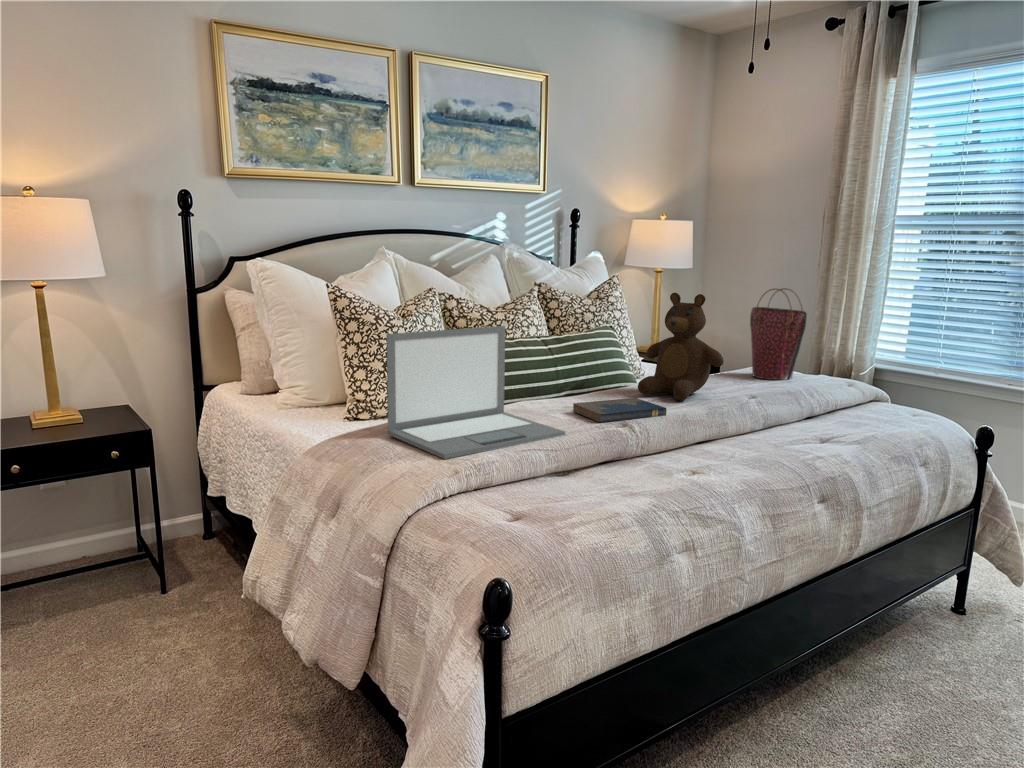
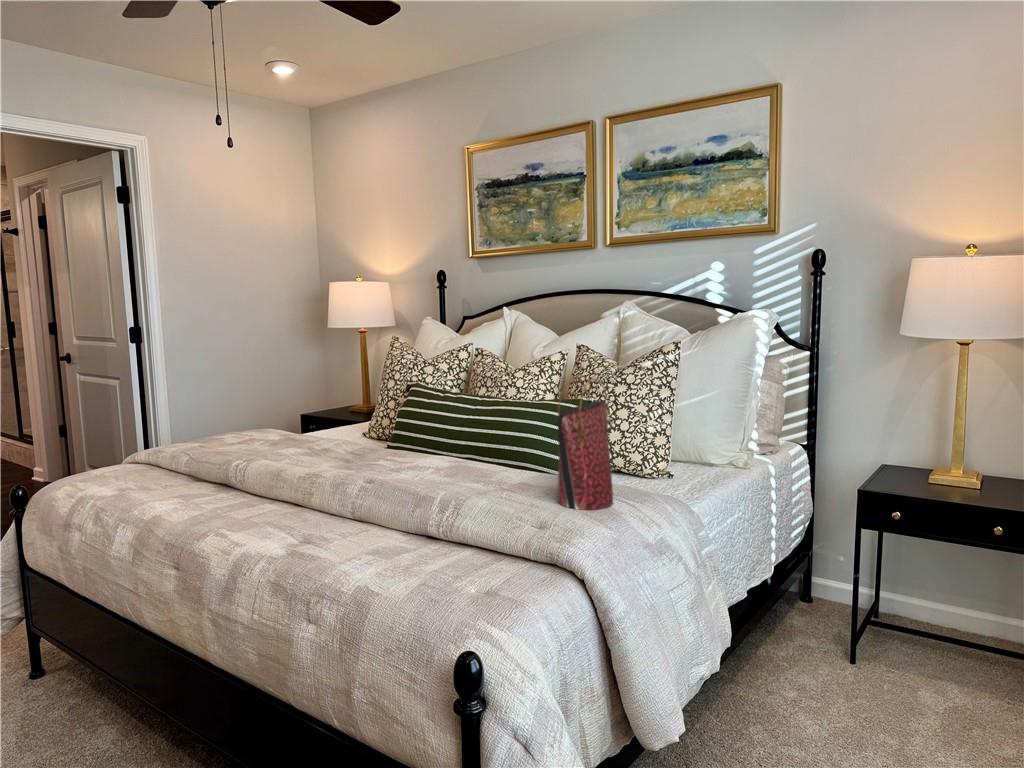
teddy bear: present [638,293,723,400] -> none [382,368,462,478]
laptop: present [386,326,565,459] -> none [191,374,314,464]
hardcover book: present [573,398,666,422] -> none [290,451,367,479]

